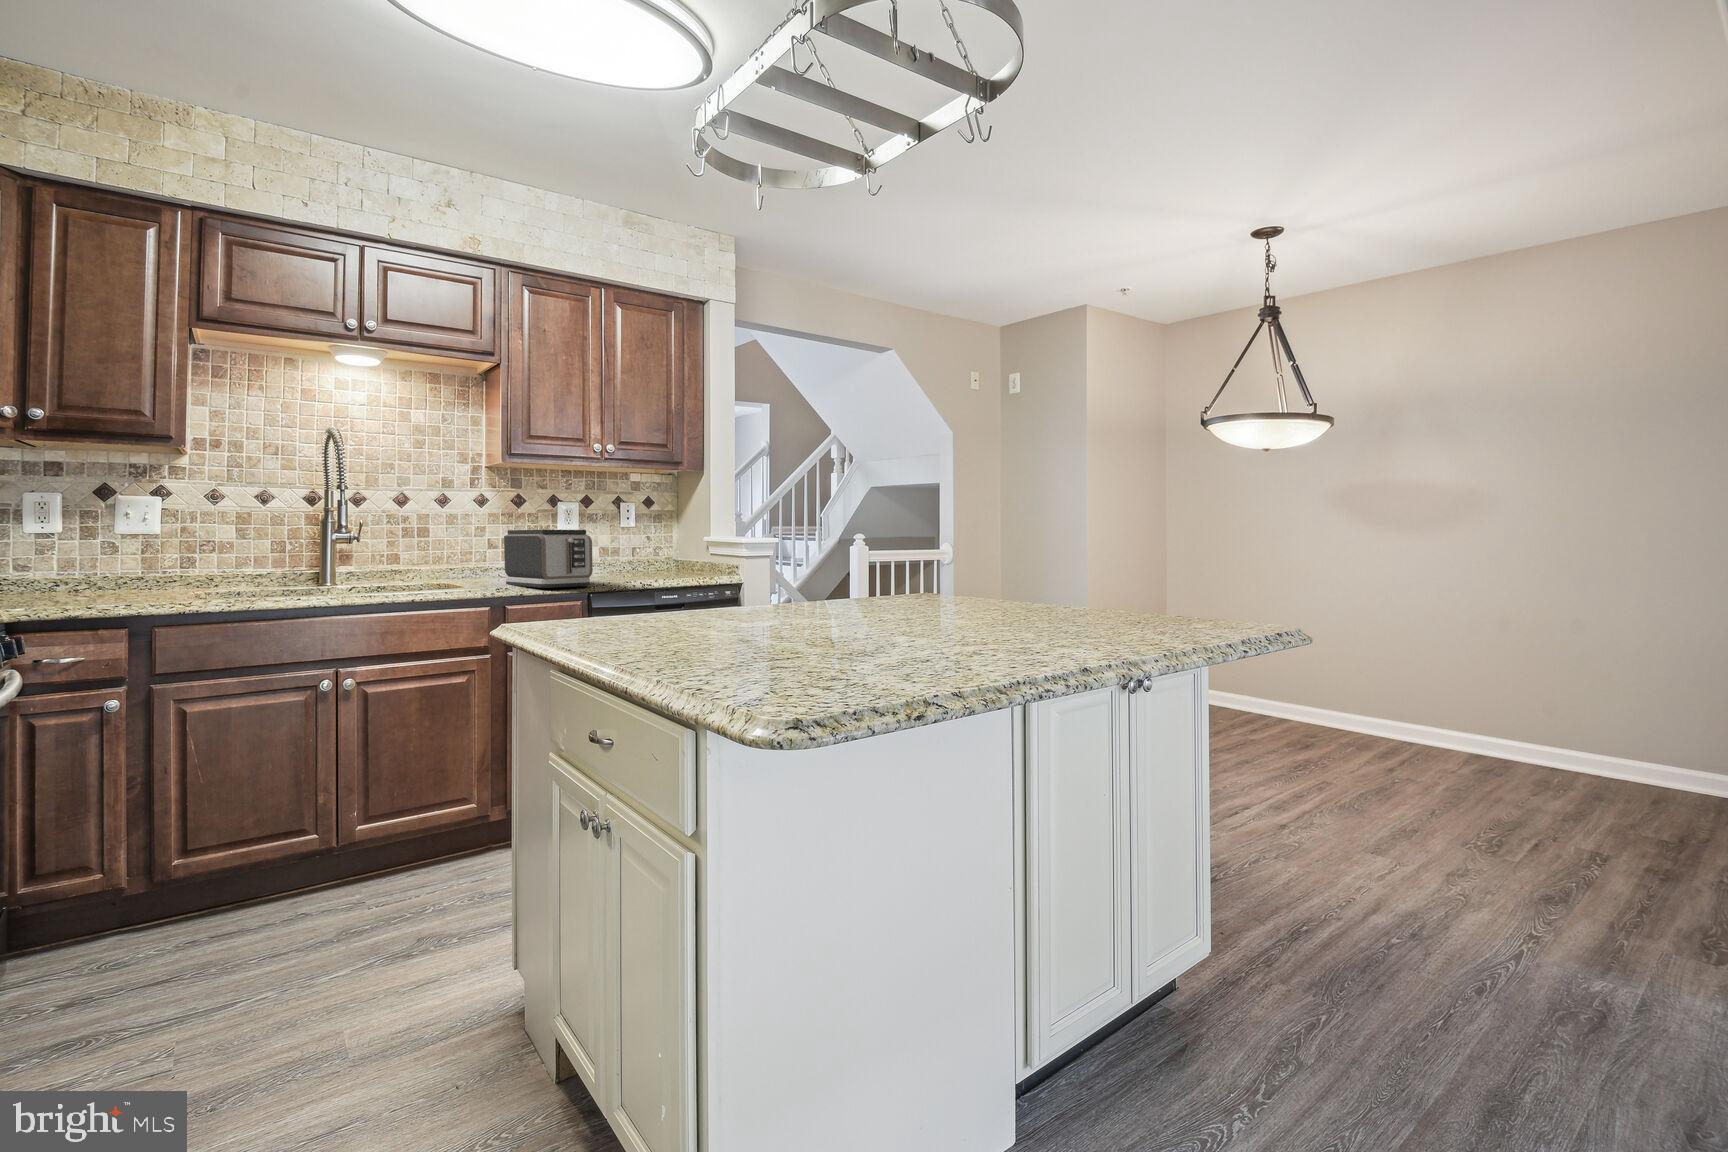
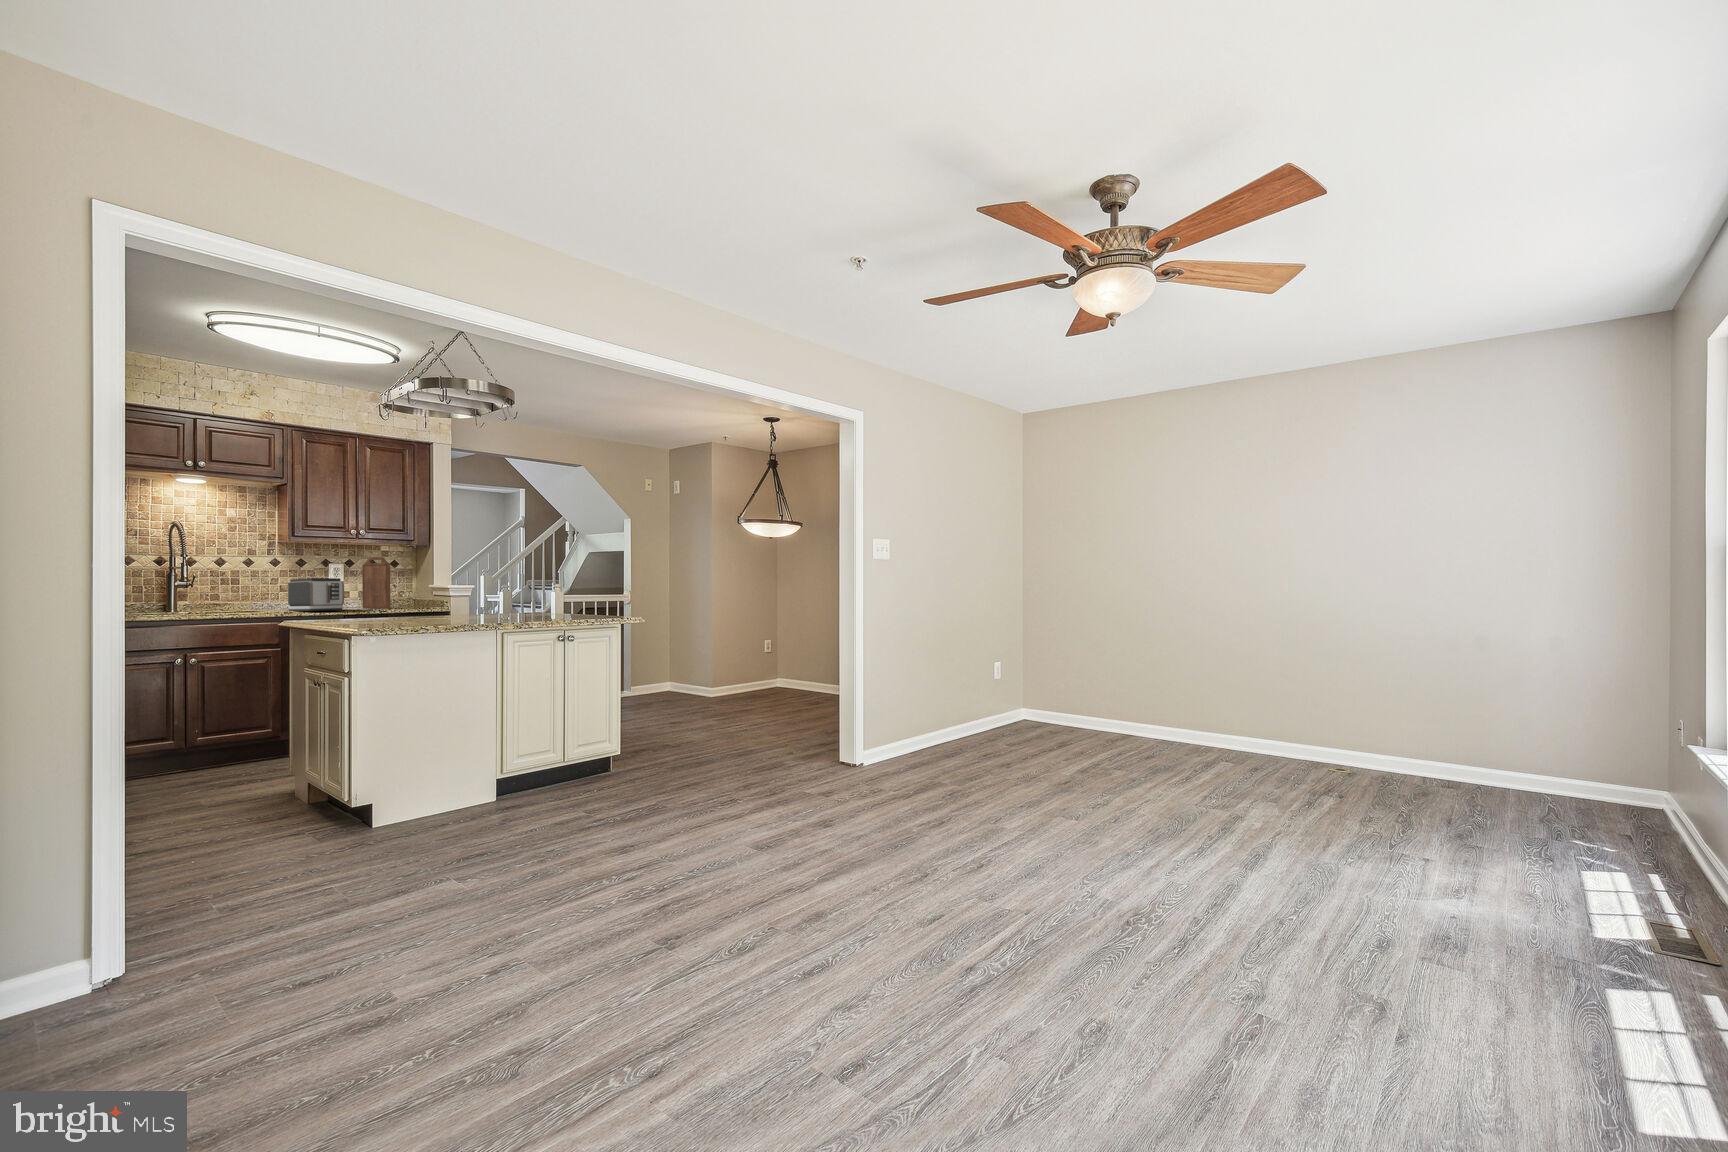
cutting board: none [612,492,658,581] -> present [362,557,391,609]

